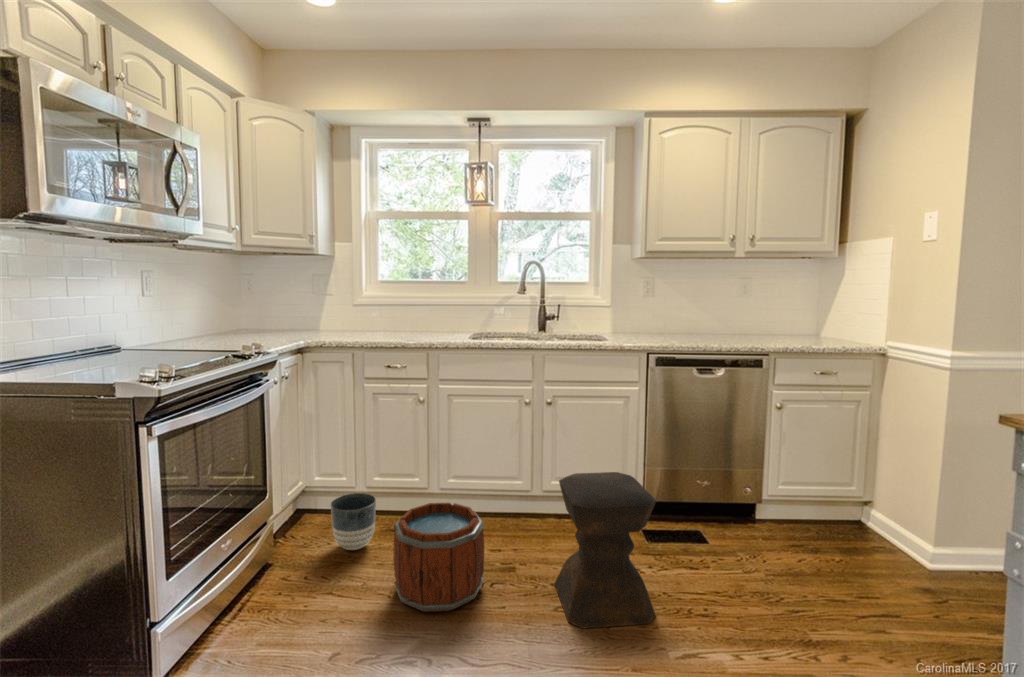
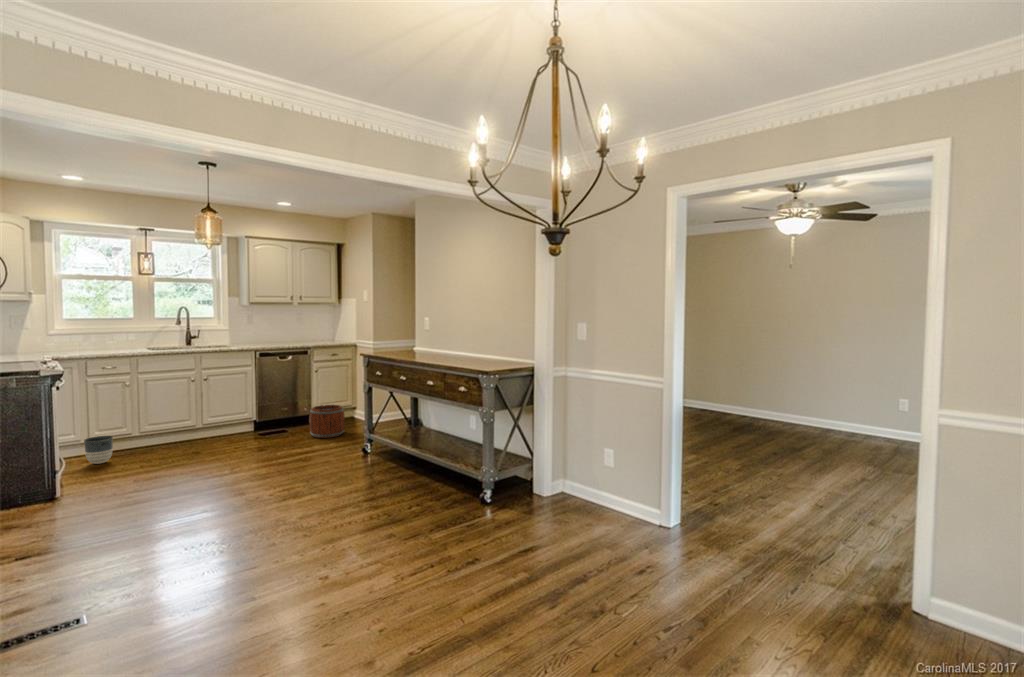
stool: present [555,472,656,628] -> none [223,399,270,455]
bucket: present [394,503,484,612] -> present [310,405,345,438]

